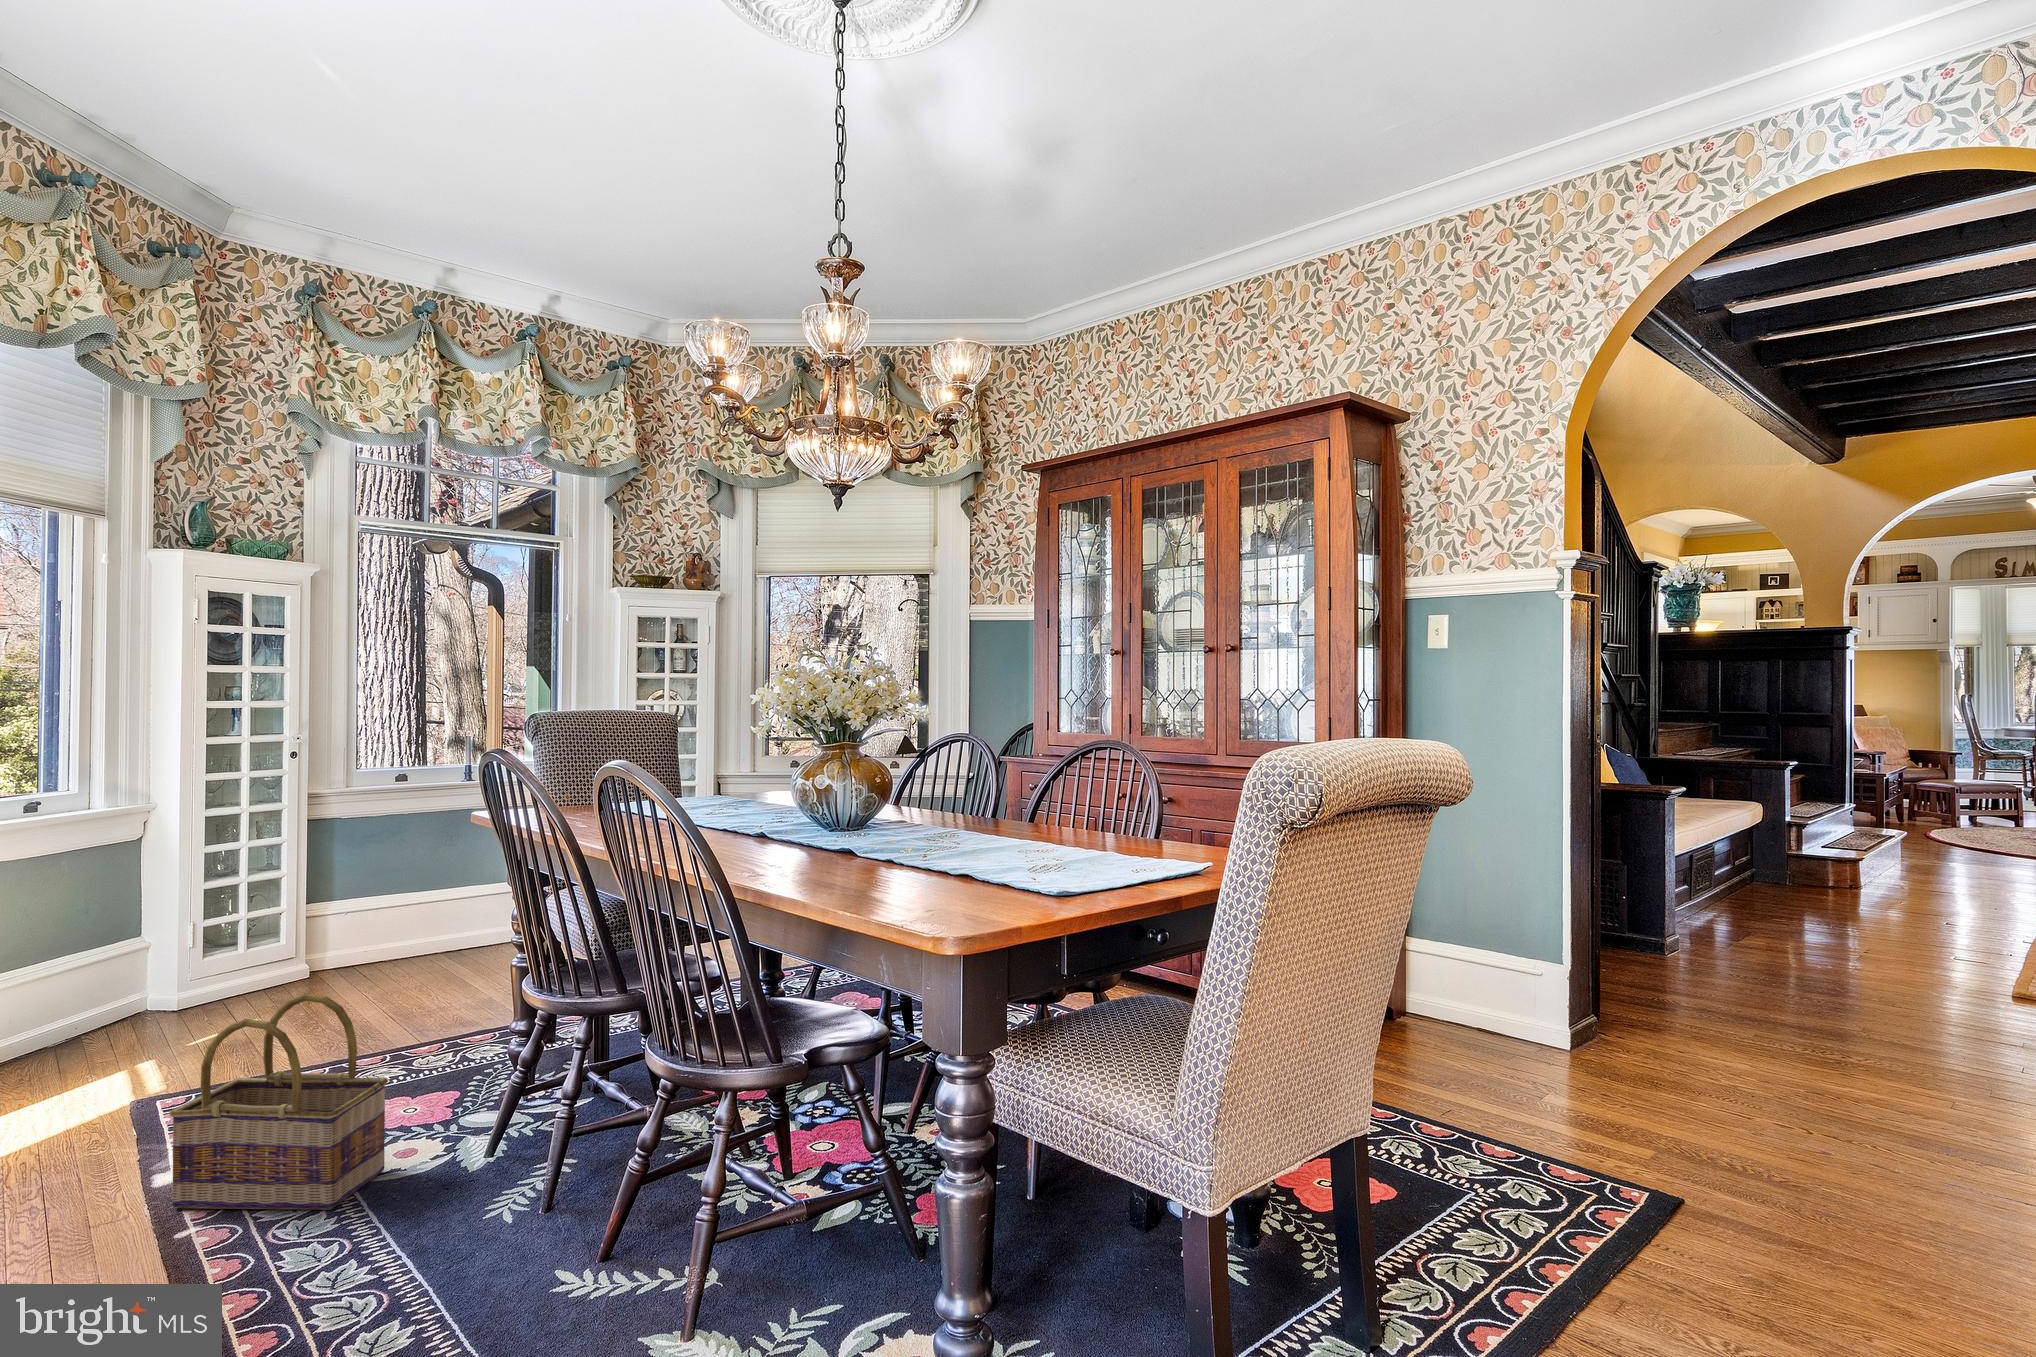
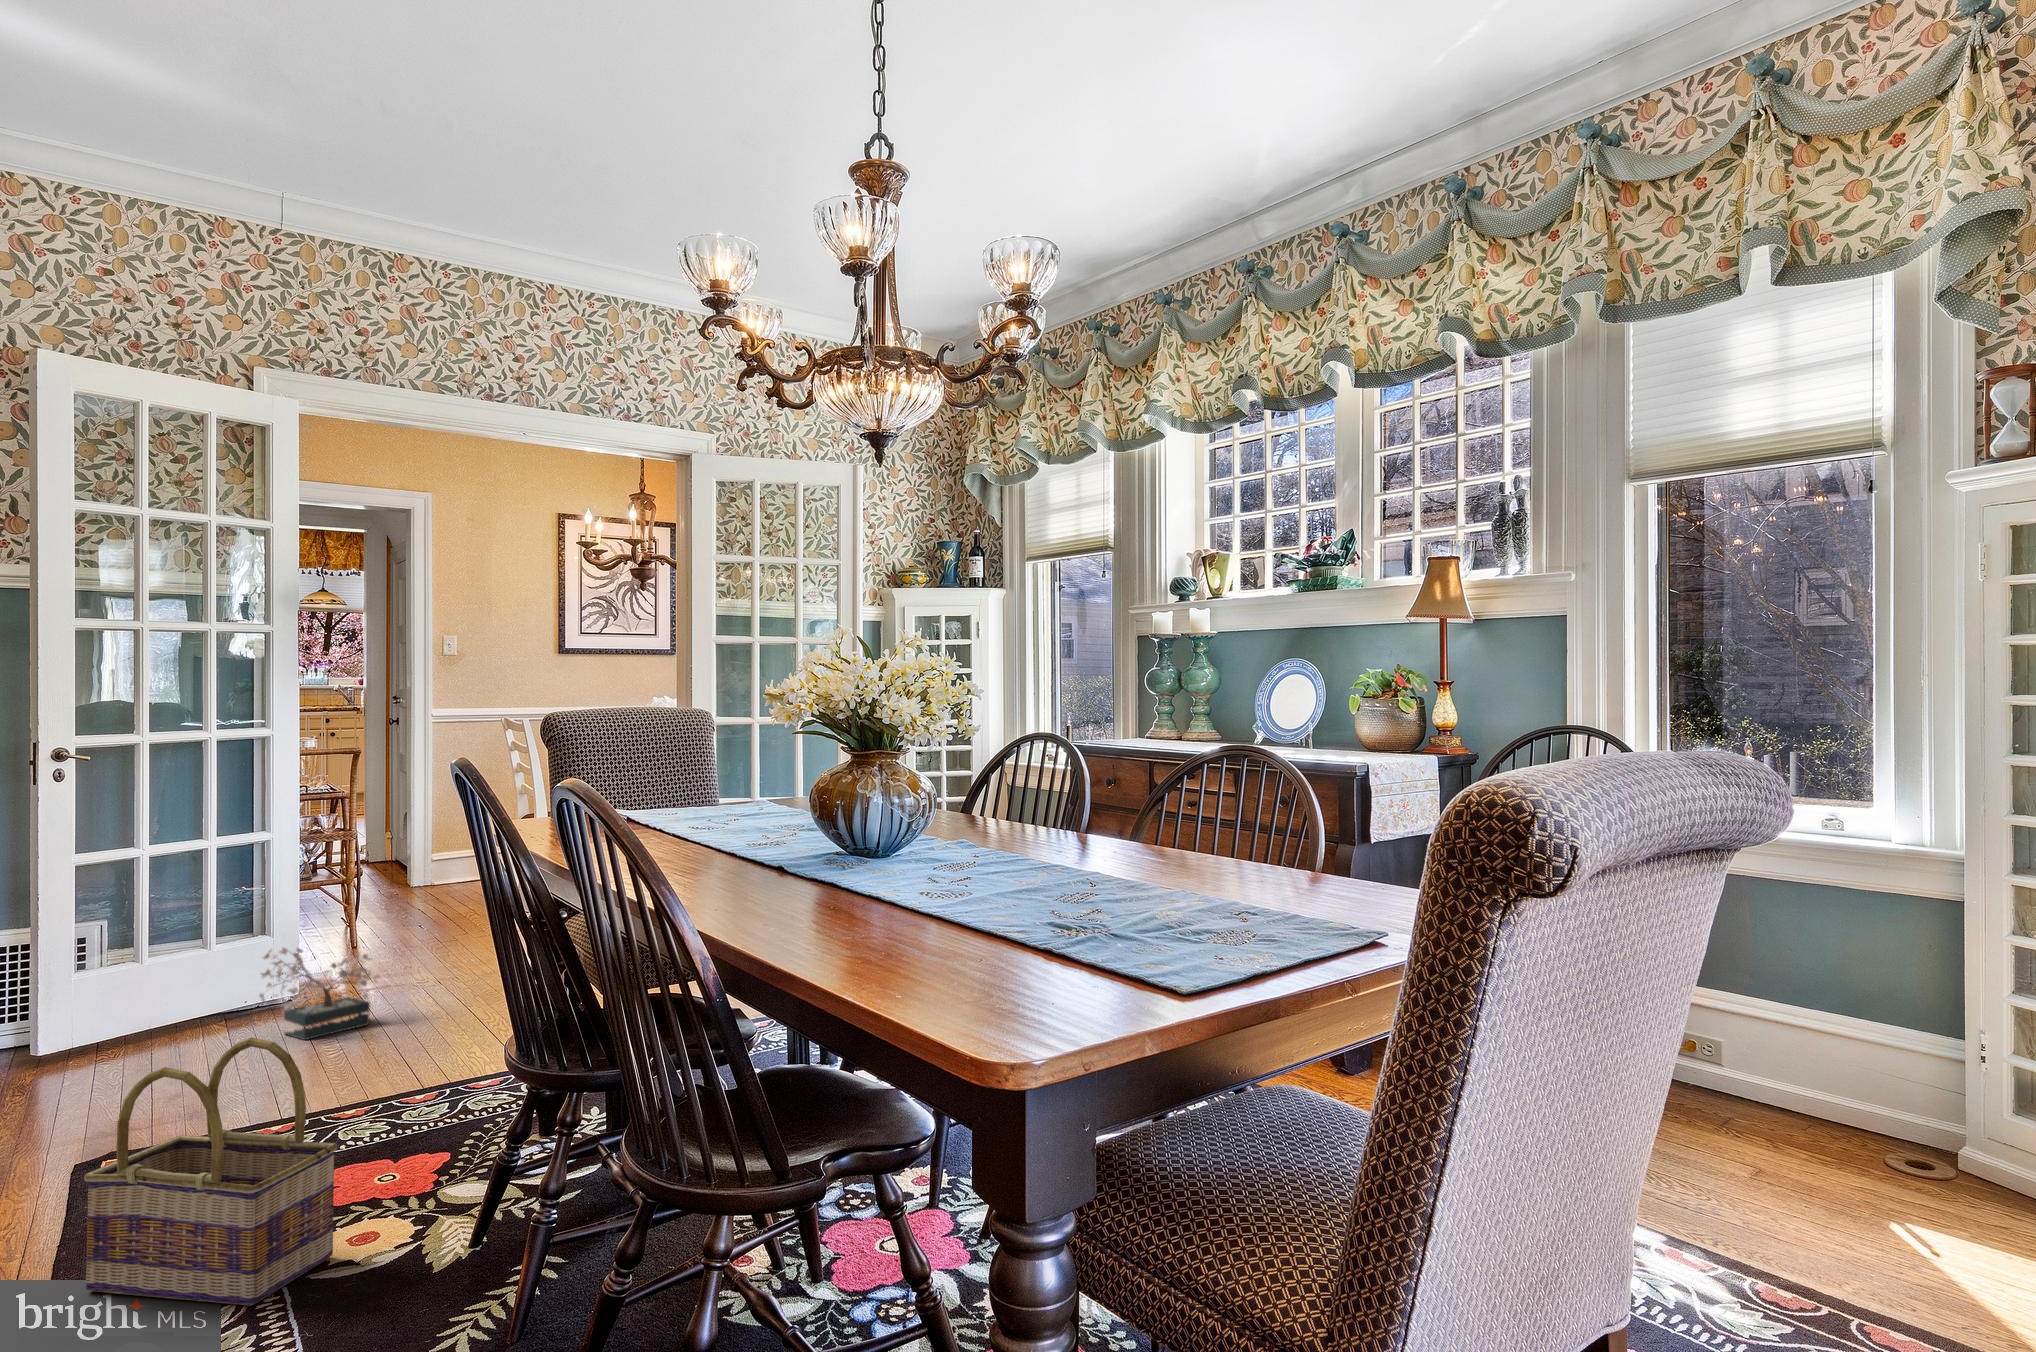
decorative plant: none [219,918,331,1002] -> present [259,948,379,1040]

